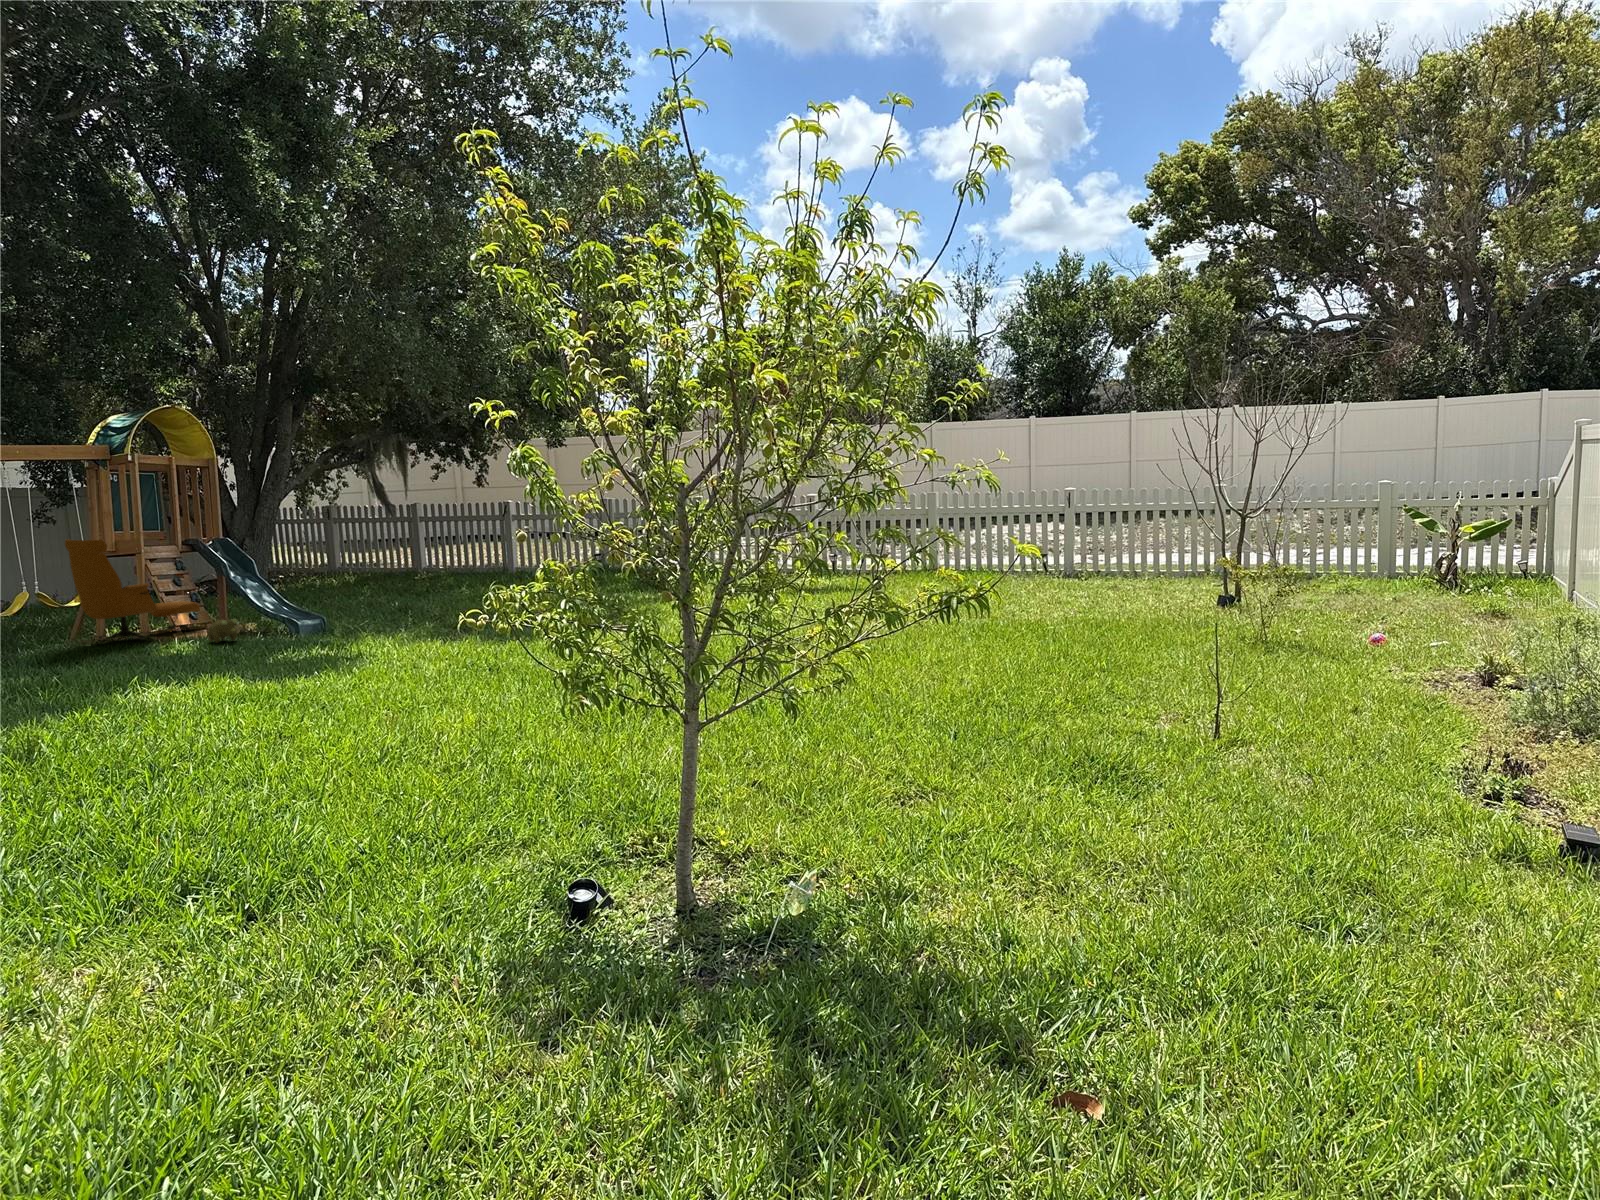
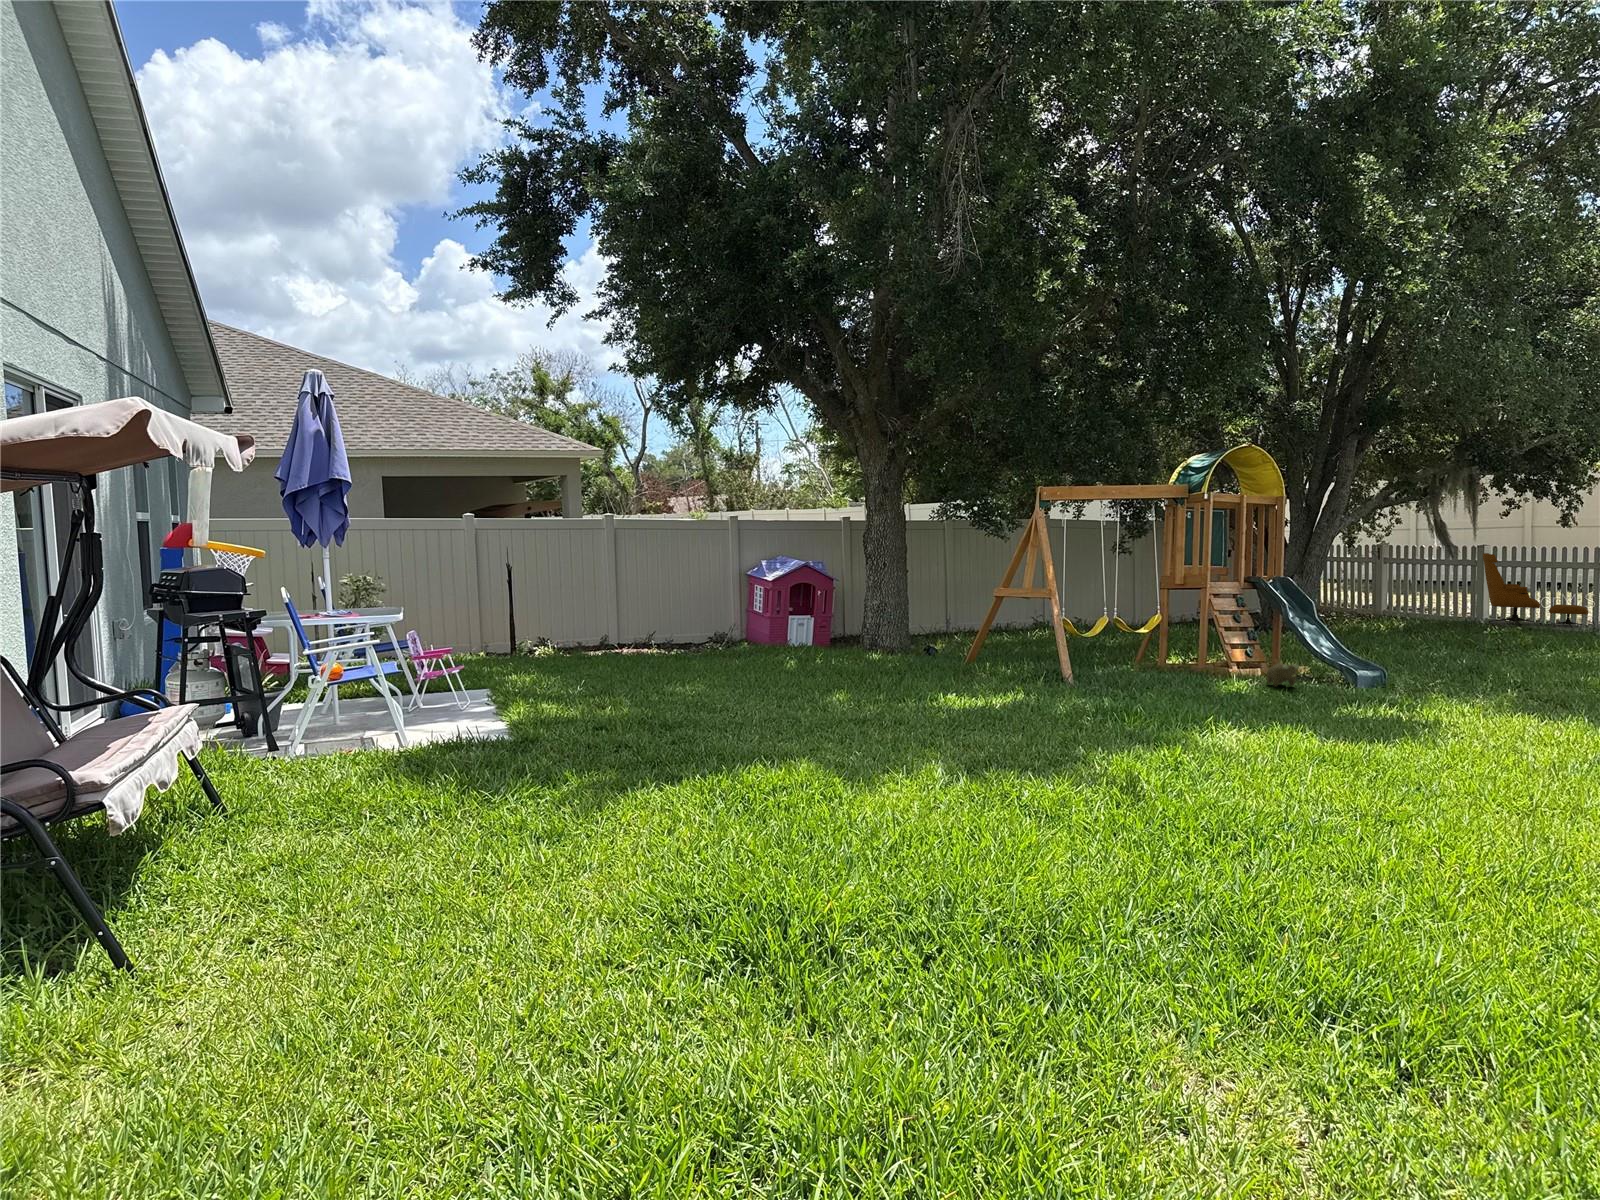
lounge chair: present [65,539,200,645] -> present [1483,553,1588,628]

